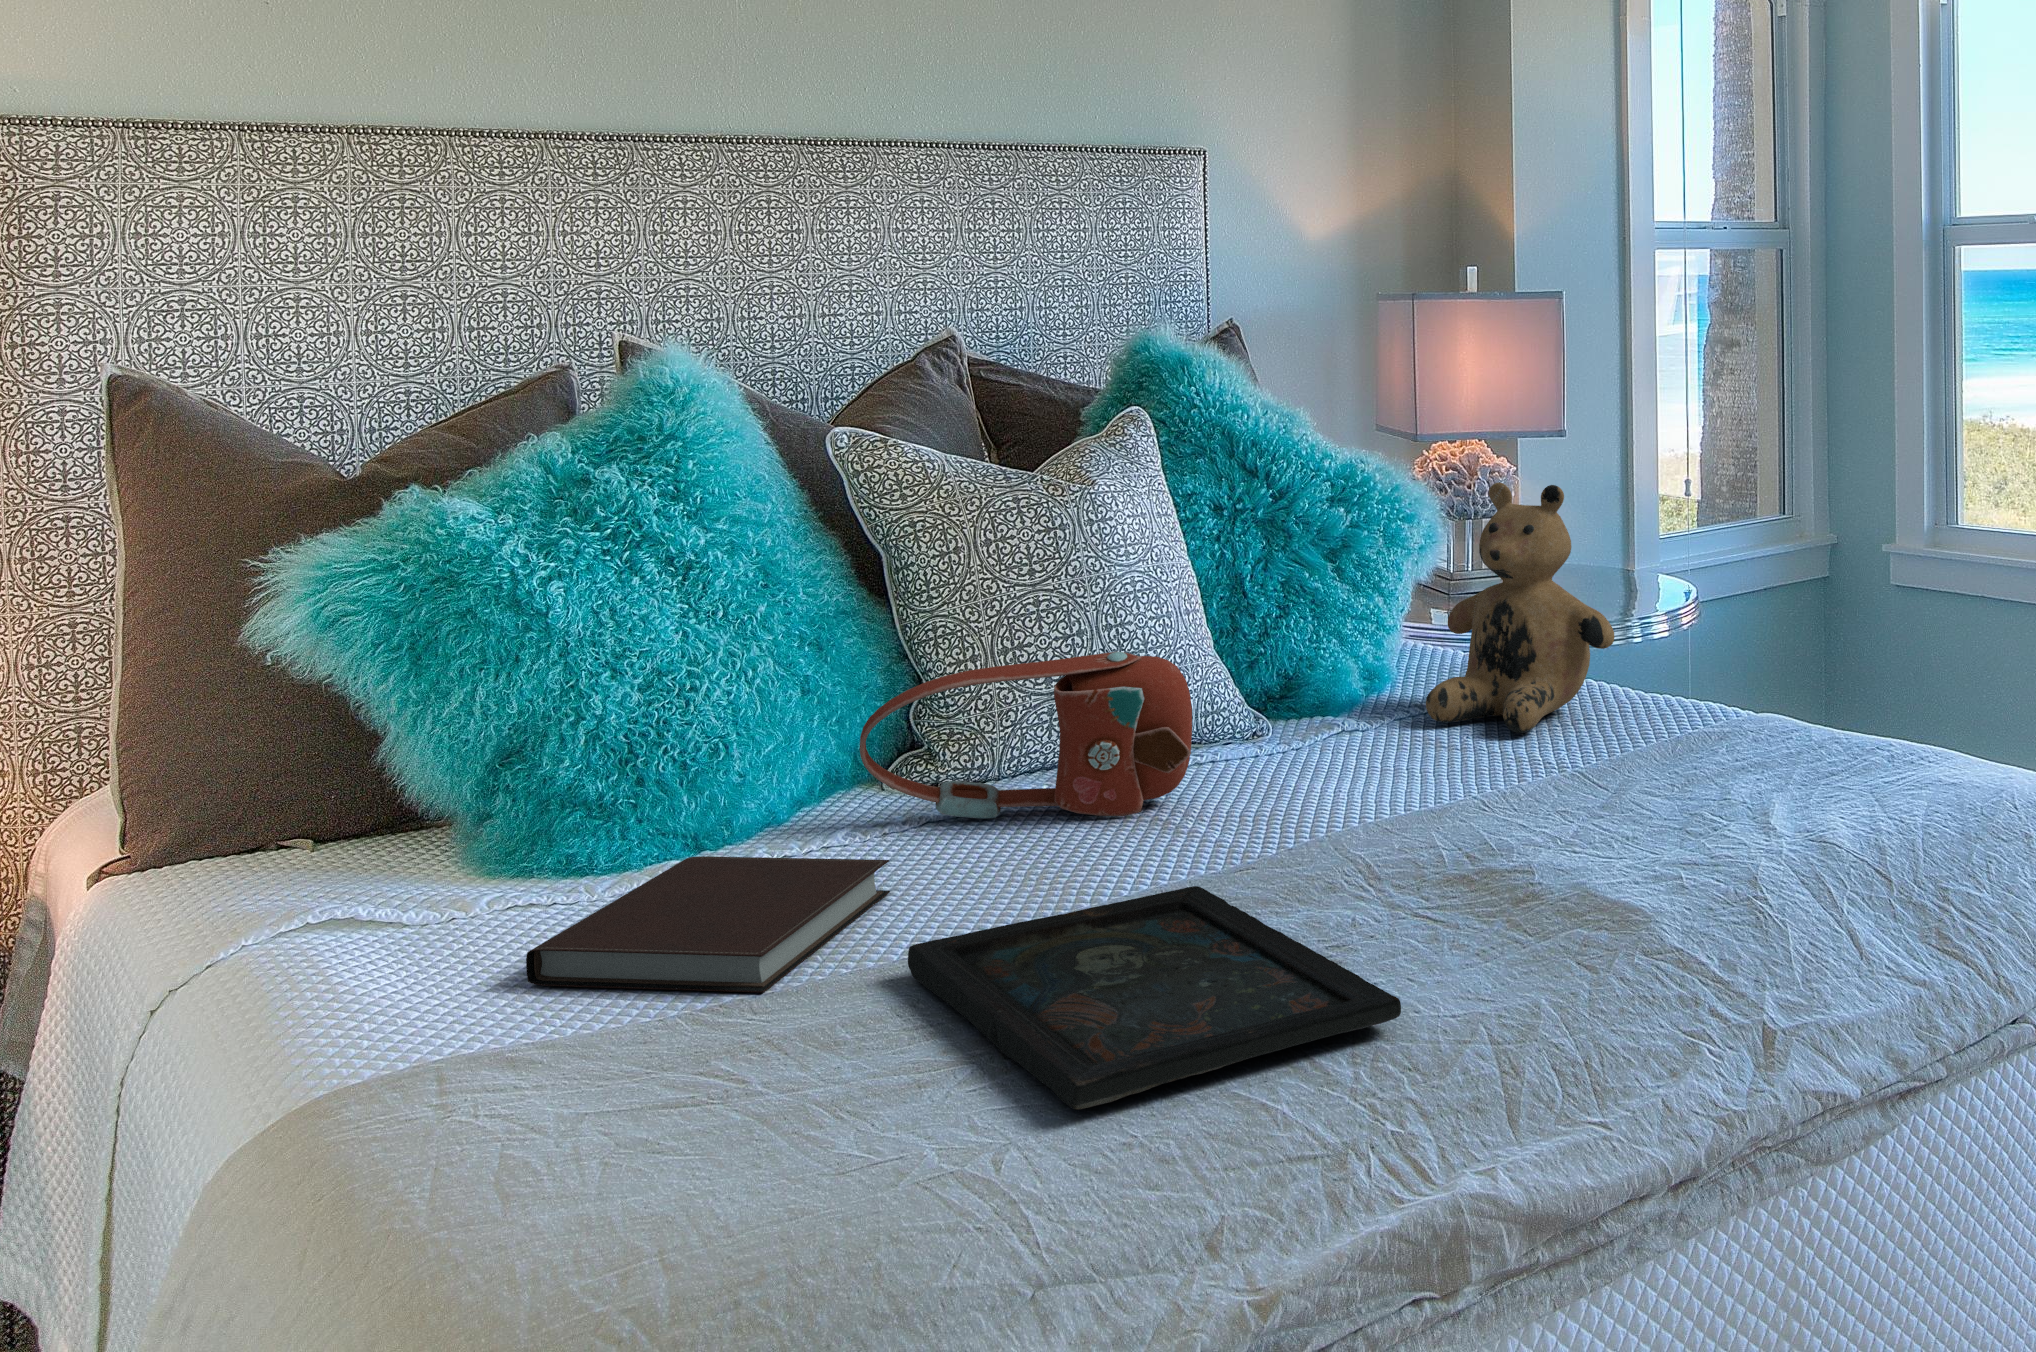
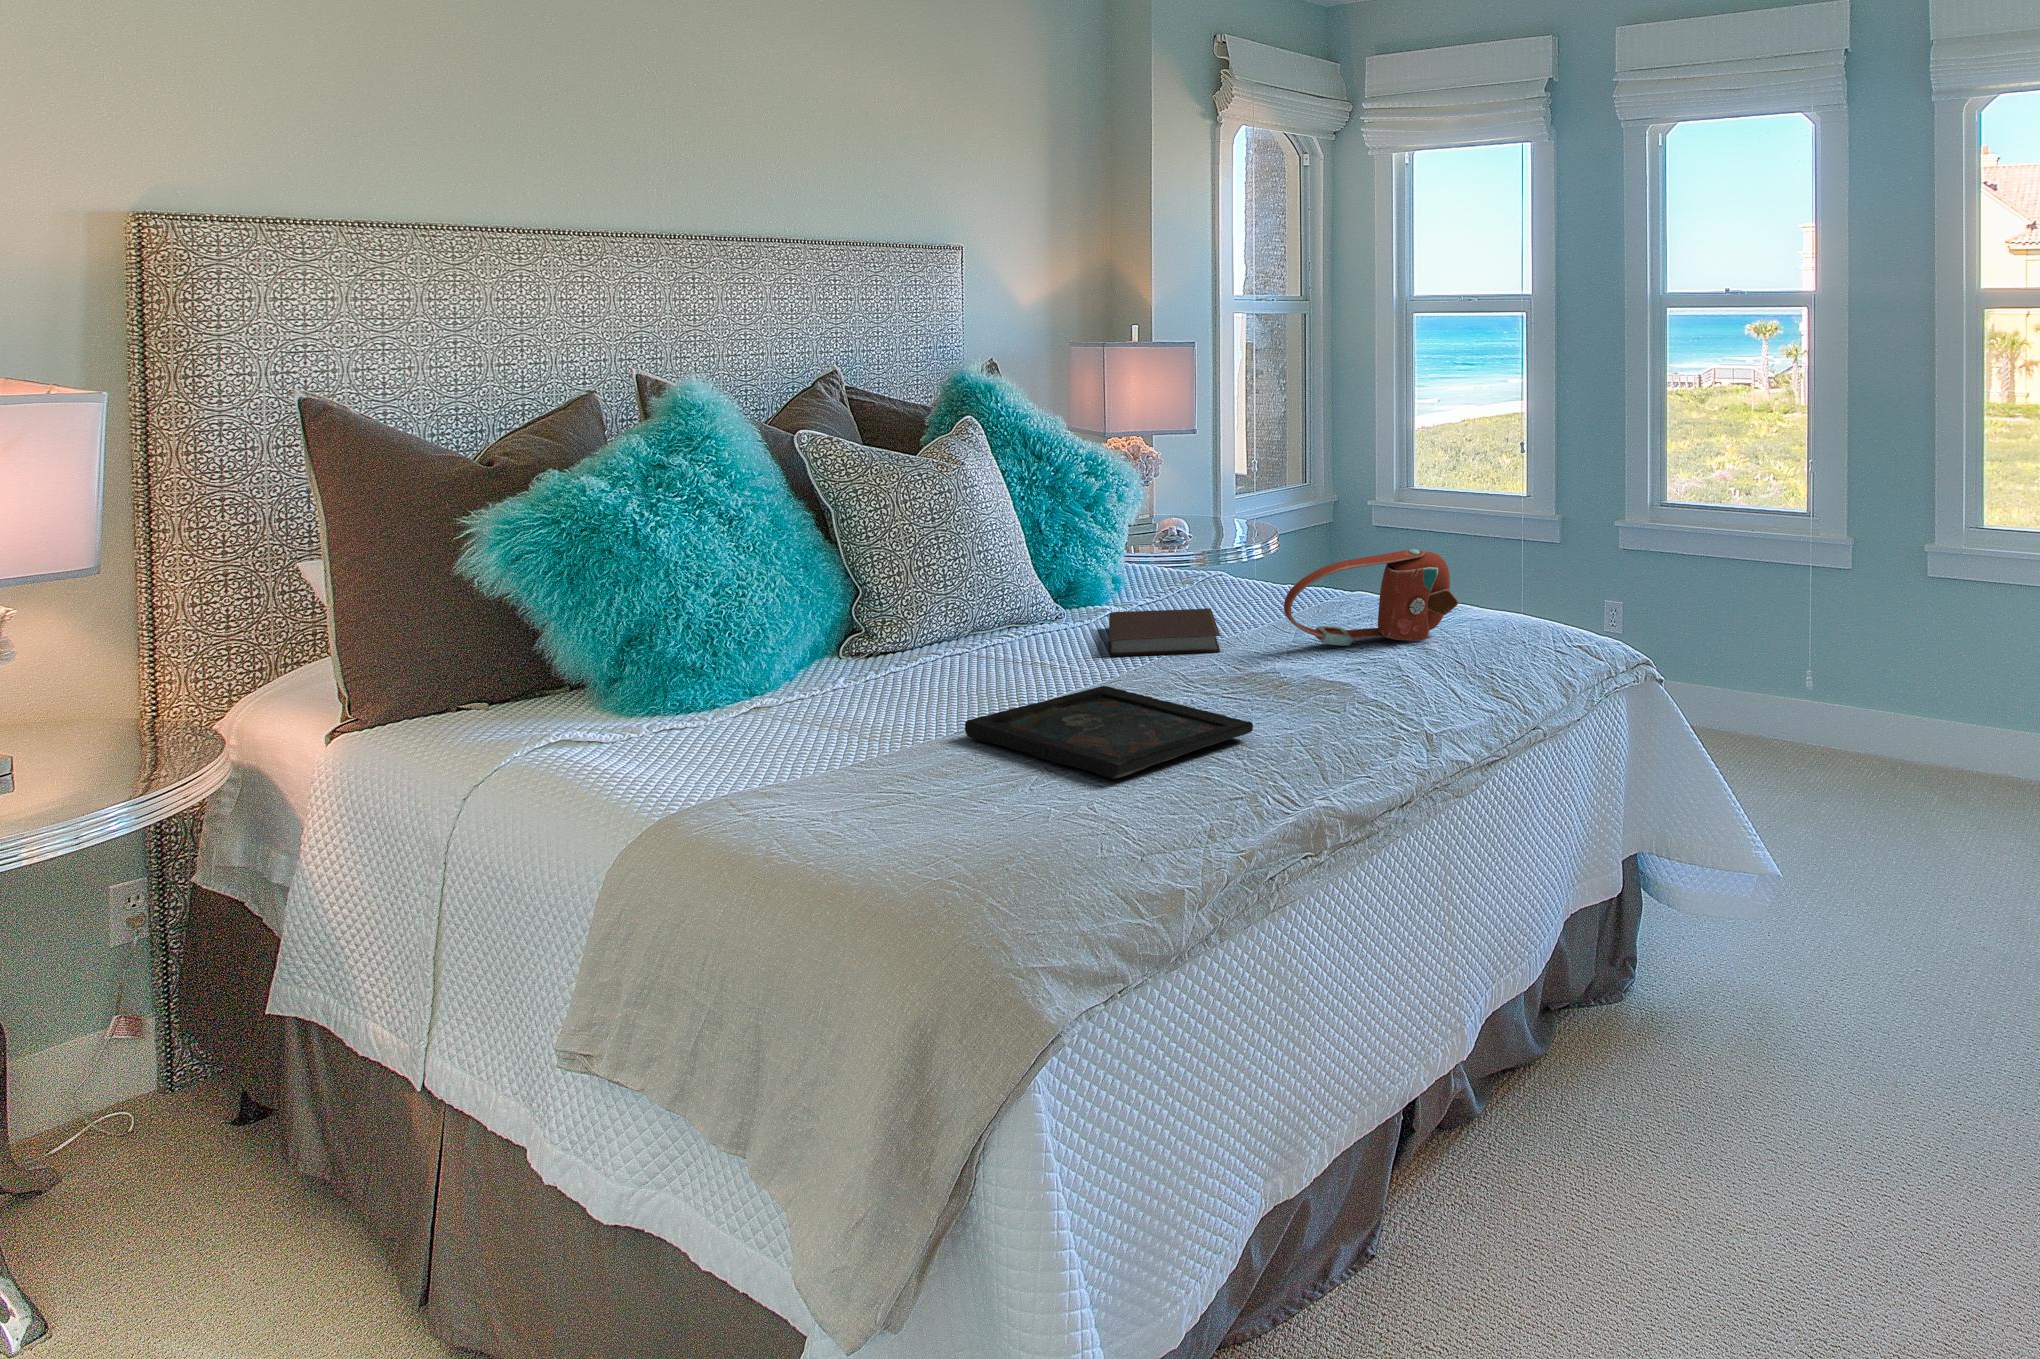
teddy bear: present [1426,482,1615,733] -> none [1163,463,1272,610]
handbag: present [860,652,1192,818] -> present [1284,549,1459,646]
notebook: present [526,856,890,993] -> present [1109,608,1220,656]

